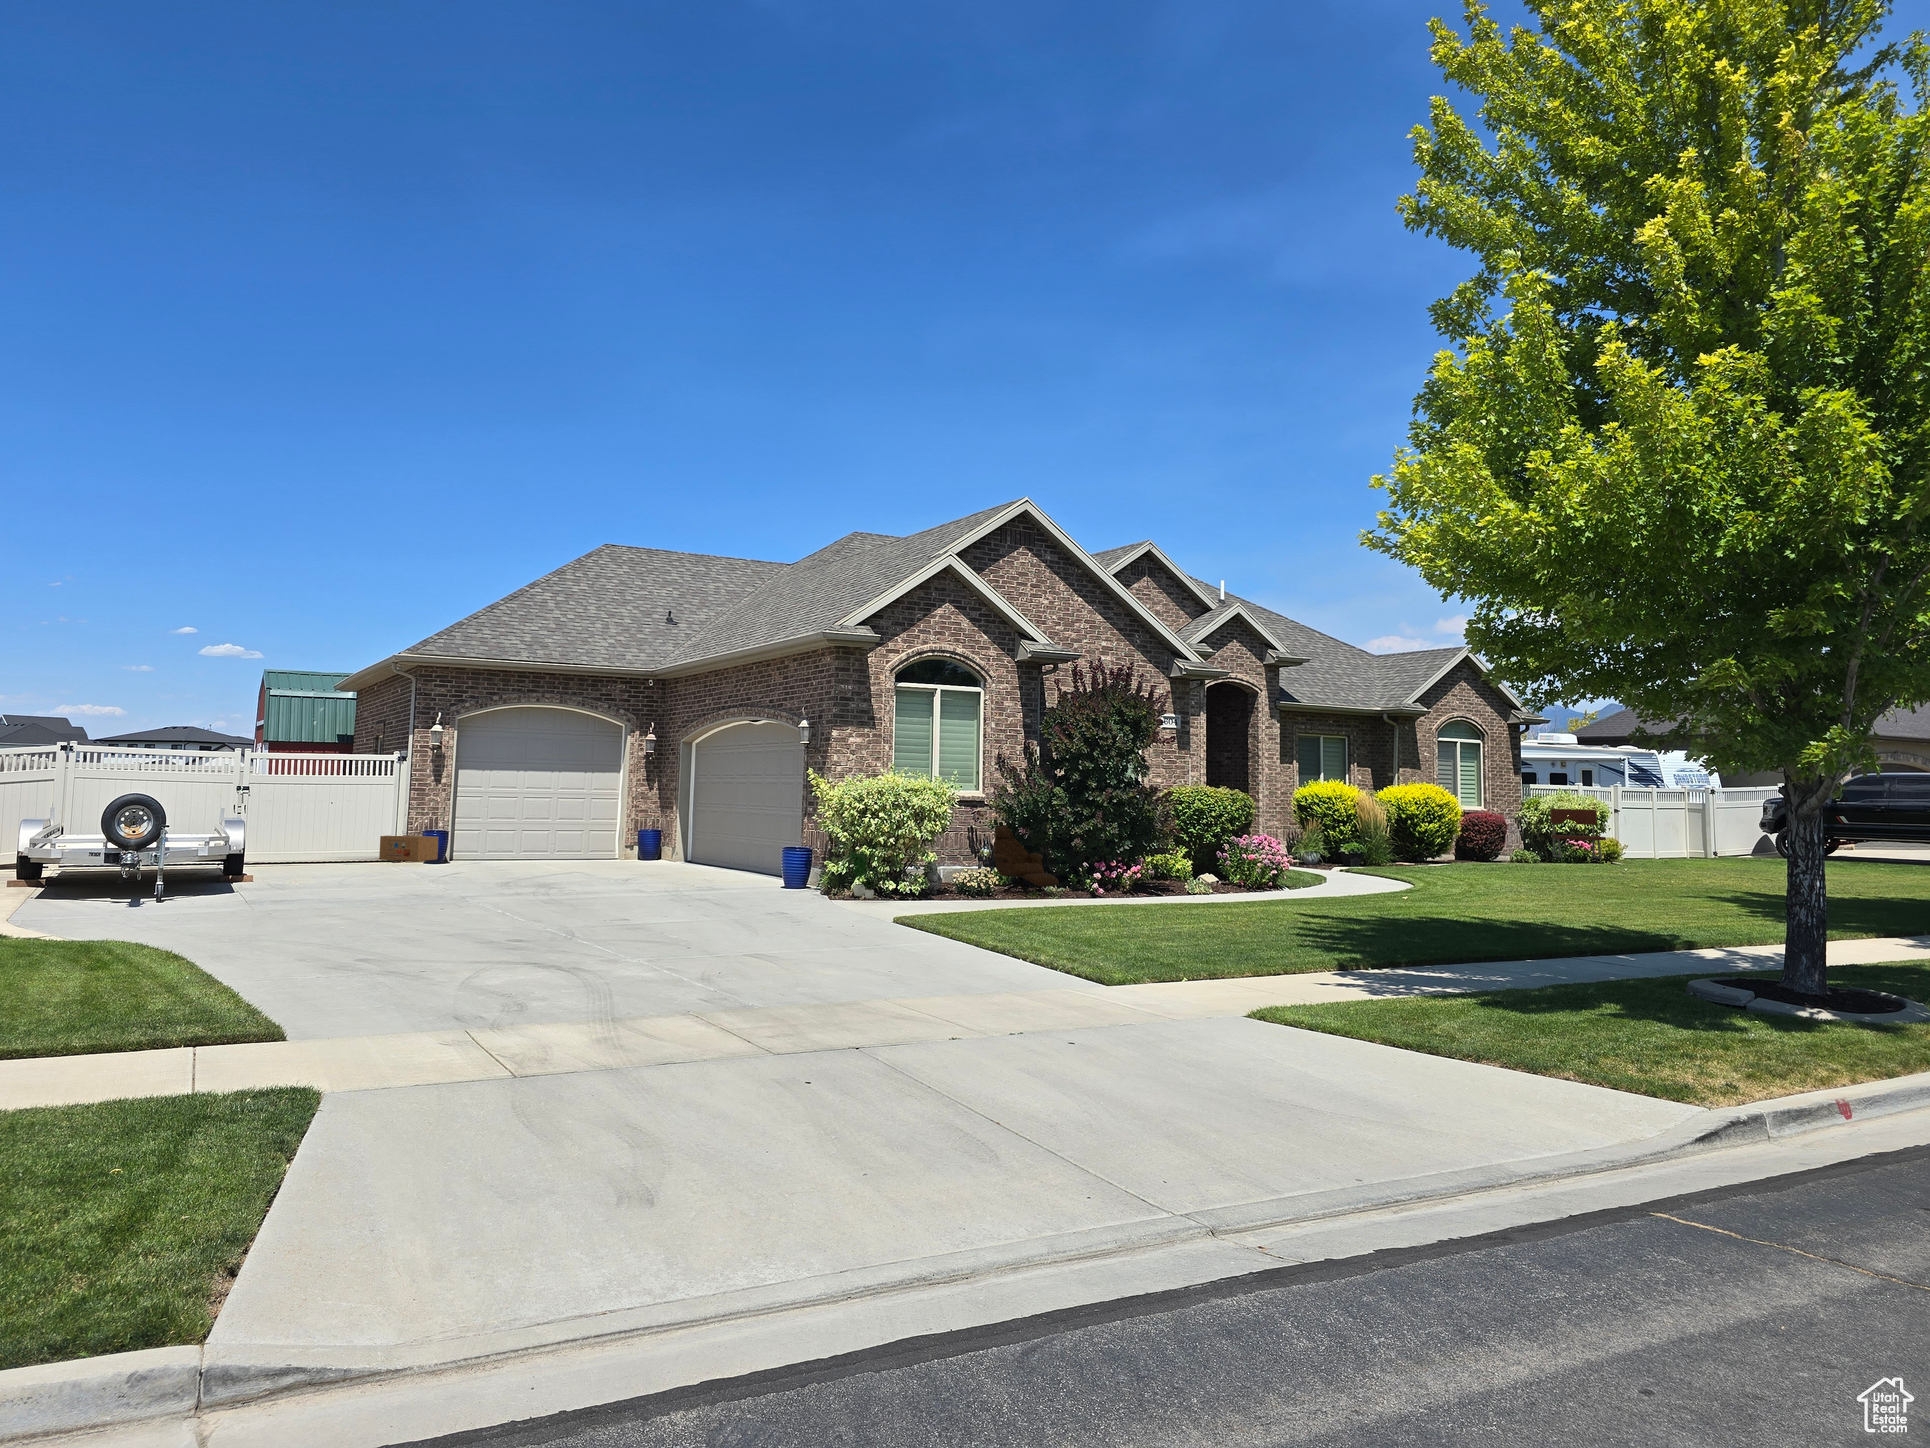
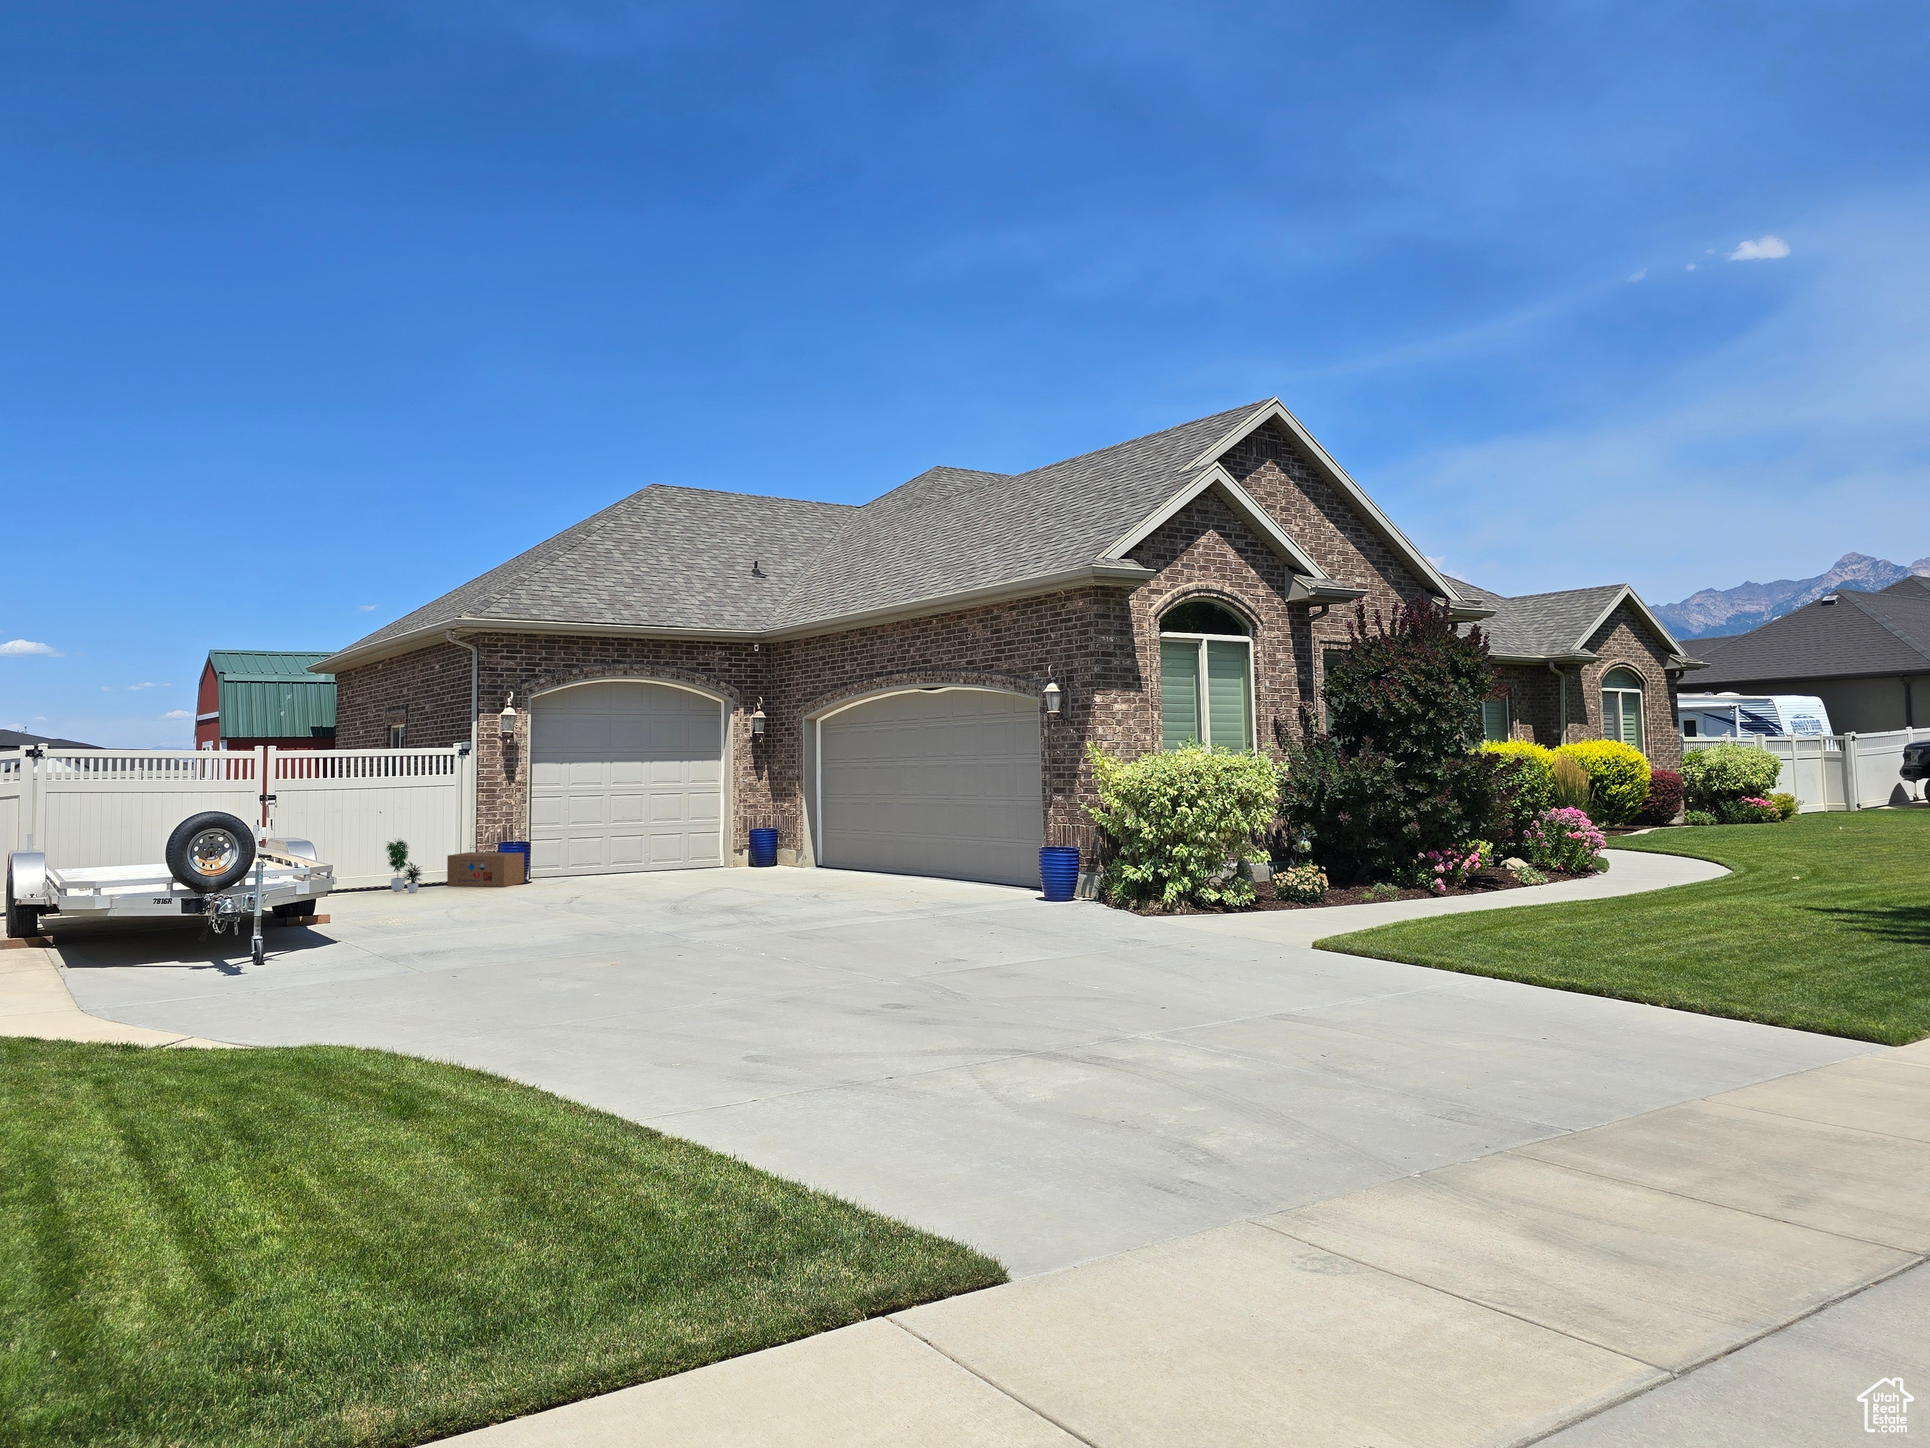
bench: present [1551,809,1606,859] -> none [1728,763,1794,818]
lounge chair: present [993,826,1059,896] -> none [1301,809,1401,898]
potted plant: present [850,850,876,899] -> present [386,840,421,893]

